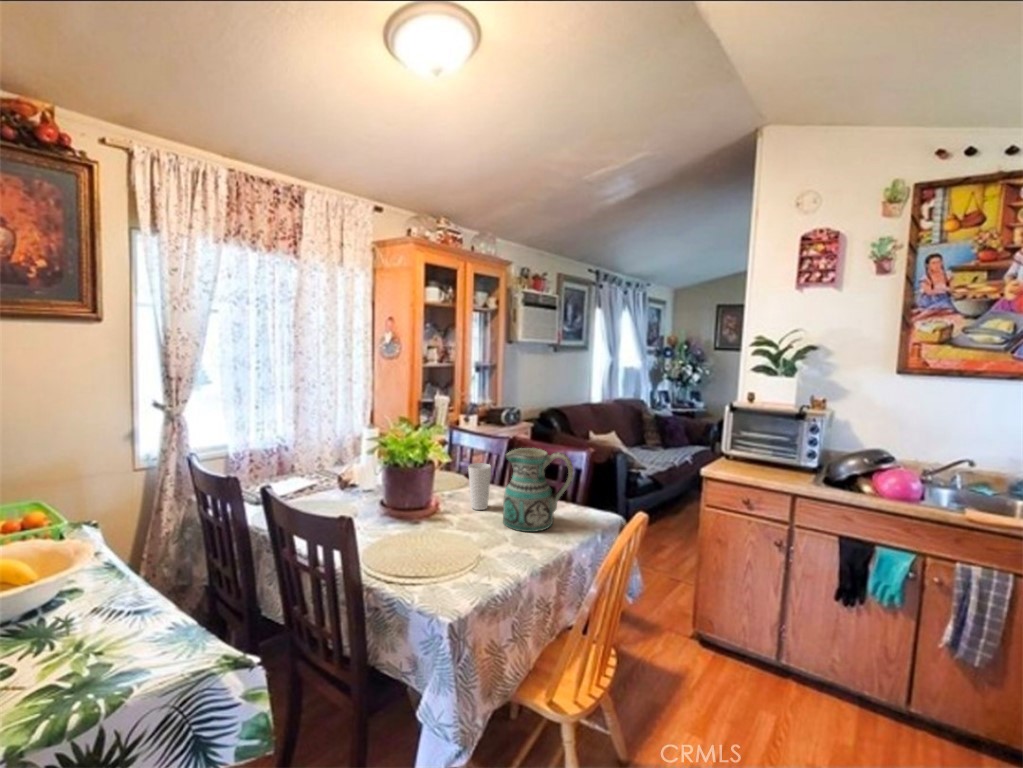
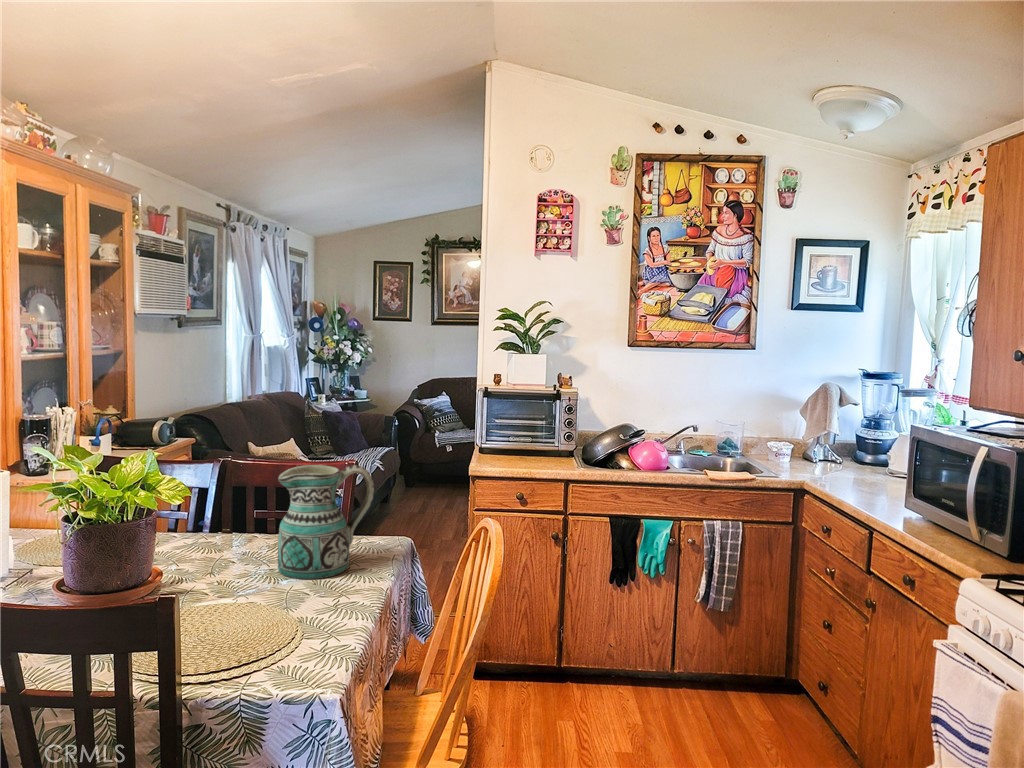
cup: present [468,463,491,510] -> none [206,498,243,567]

